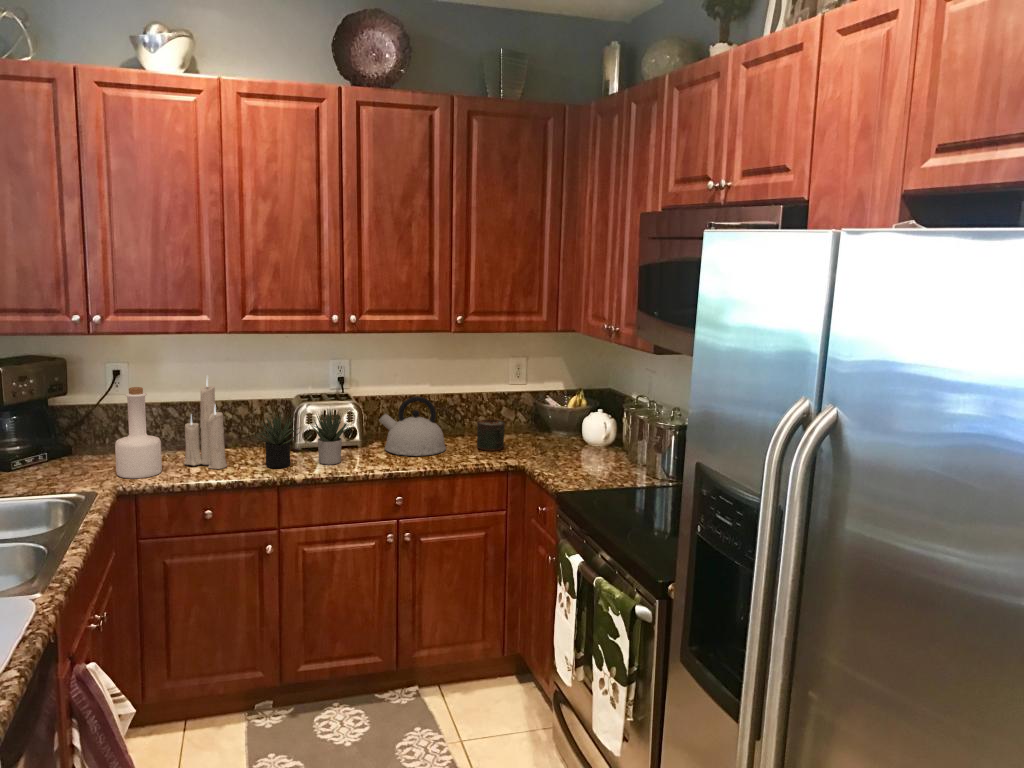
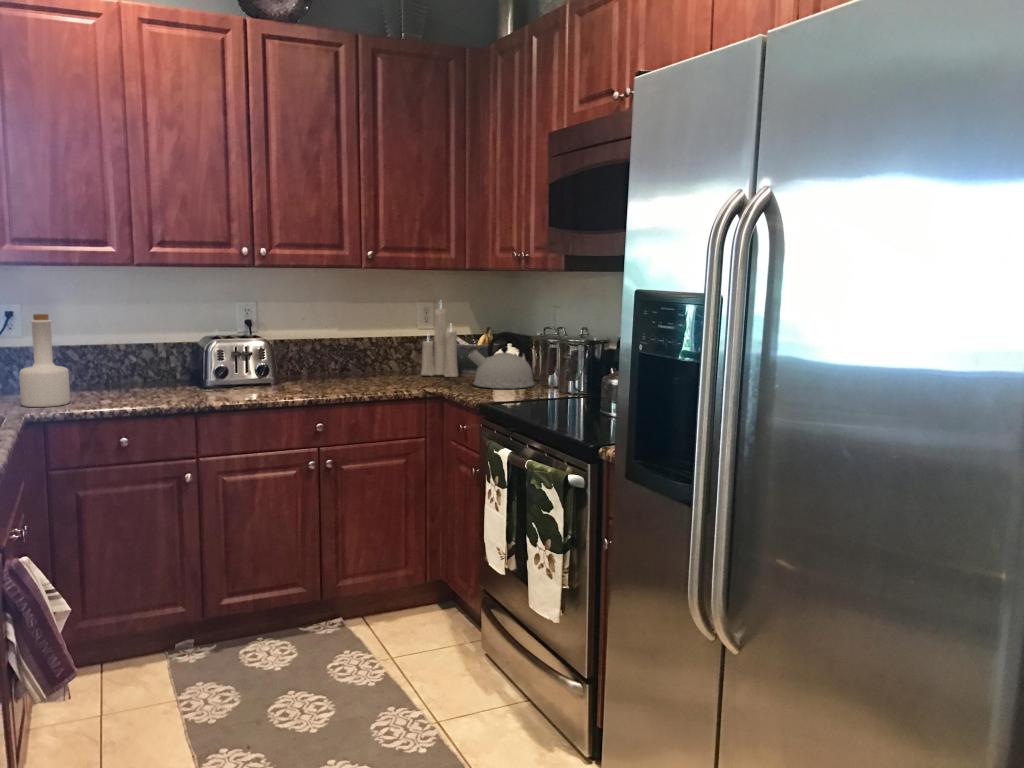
candle: present [184,380,227,469] -> present [421,308,458,377]
kettle: present [379,397,446,456] -> present [468,332,534,389]
succulent plant: present [255,410,351,468] -> none [164,337,272,397]
mug: present [477,419,505,451] -> none [391,353,419,382]

